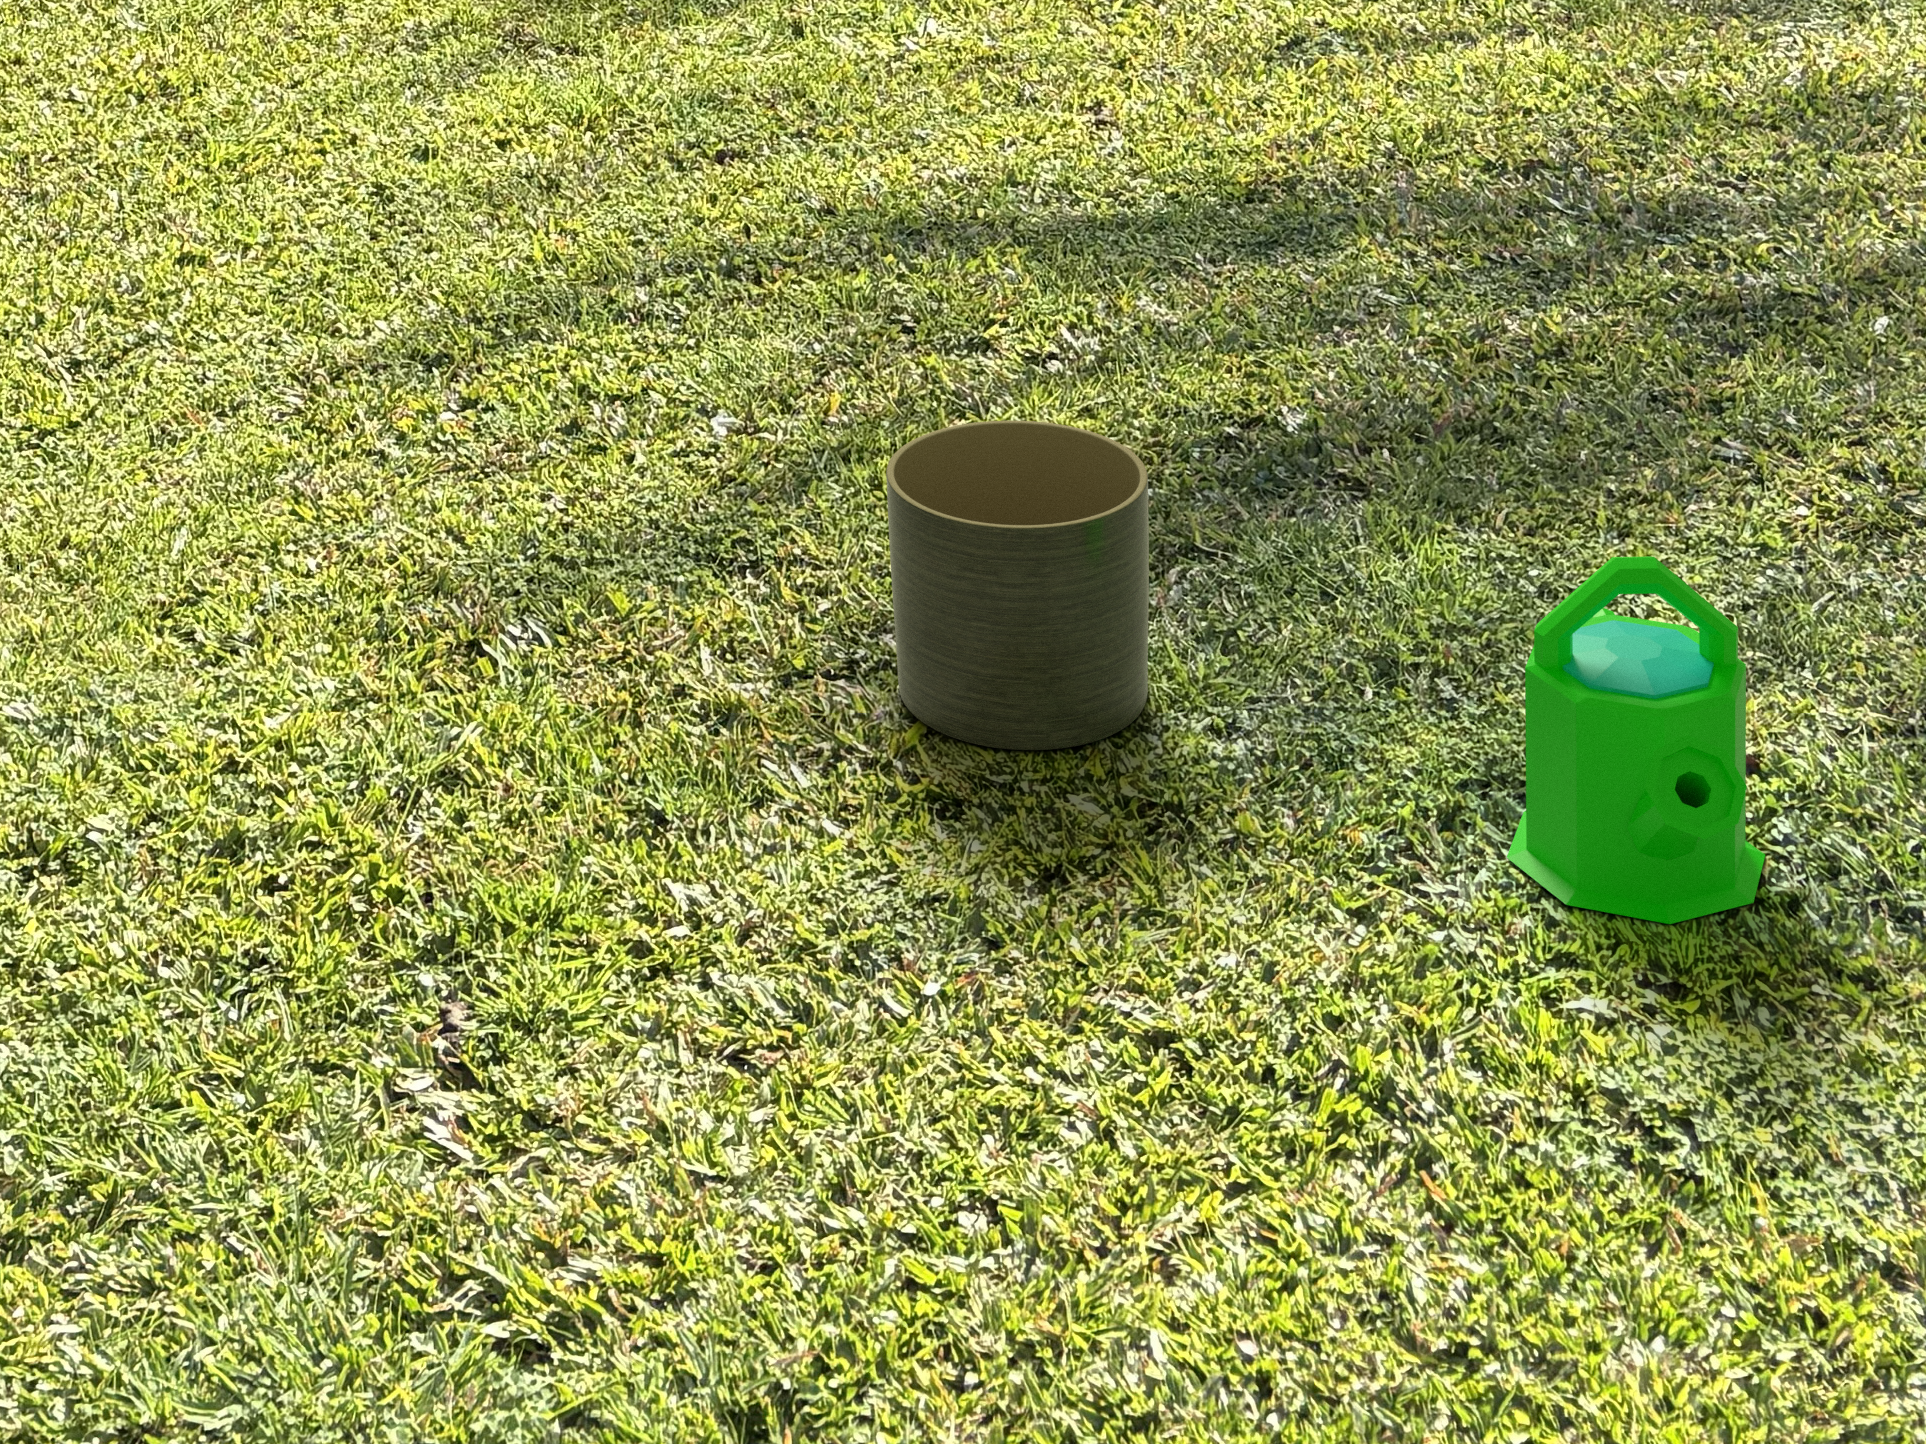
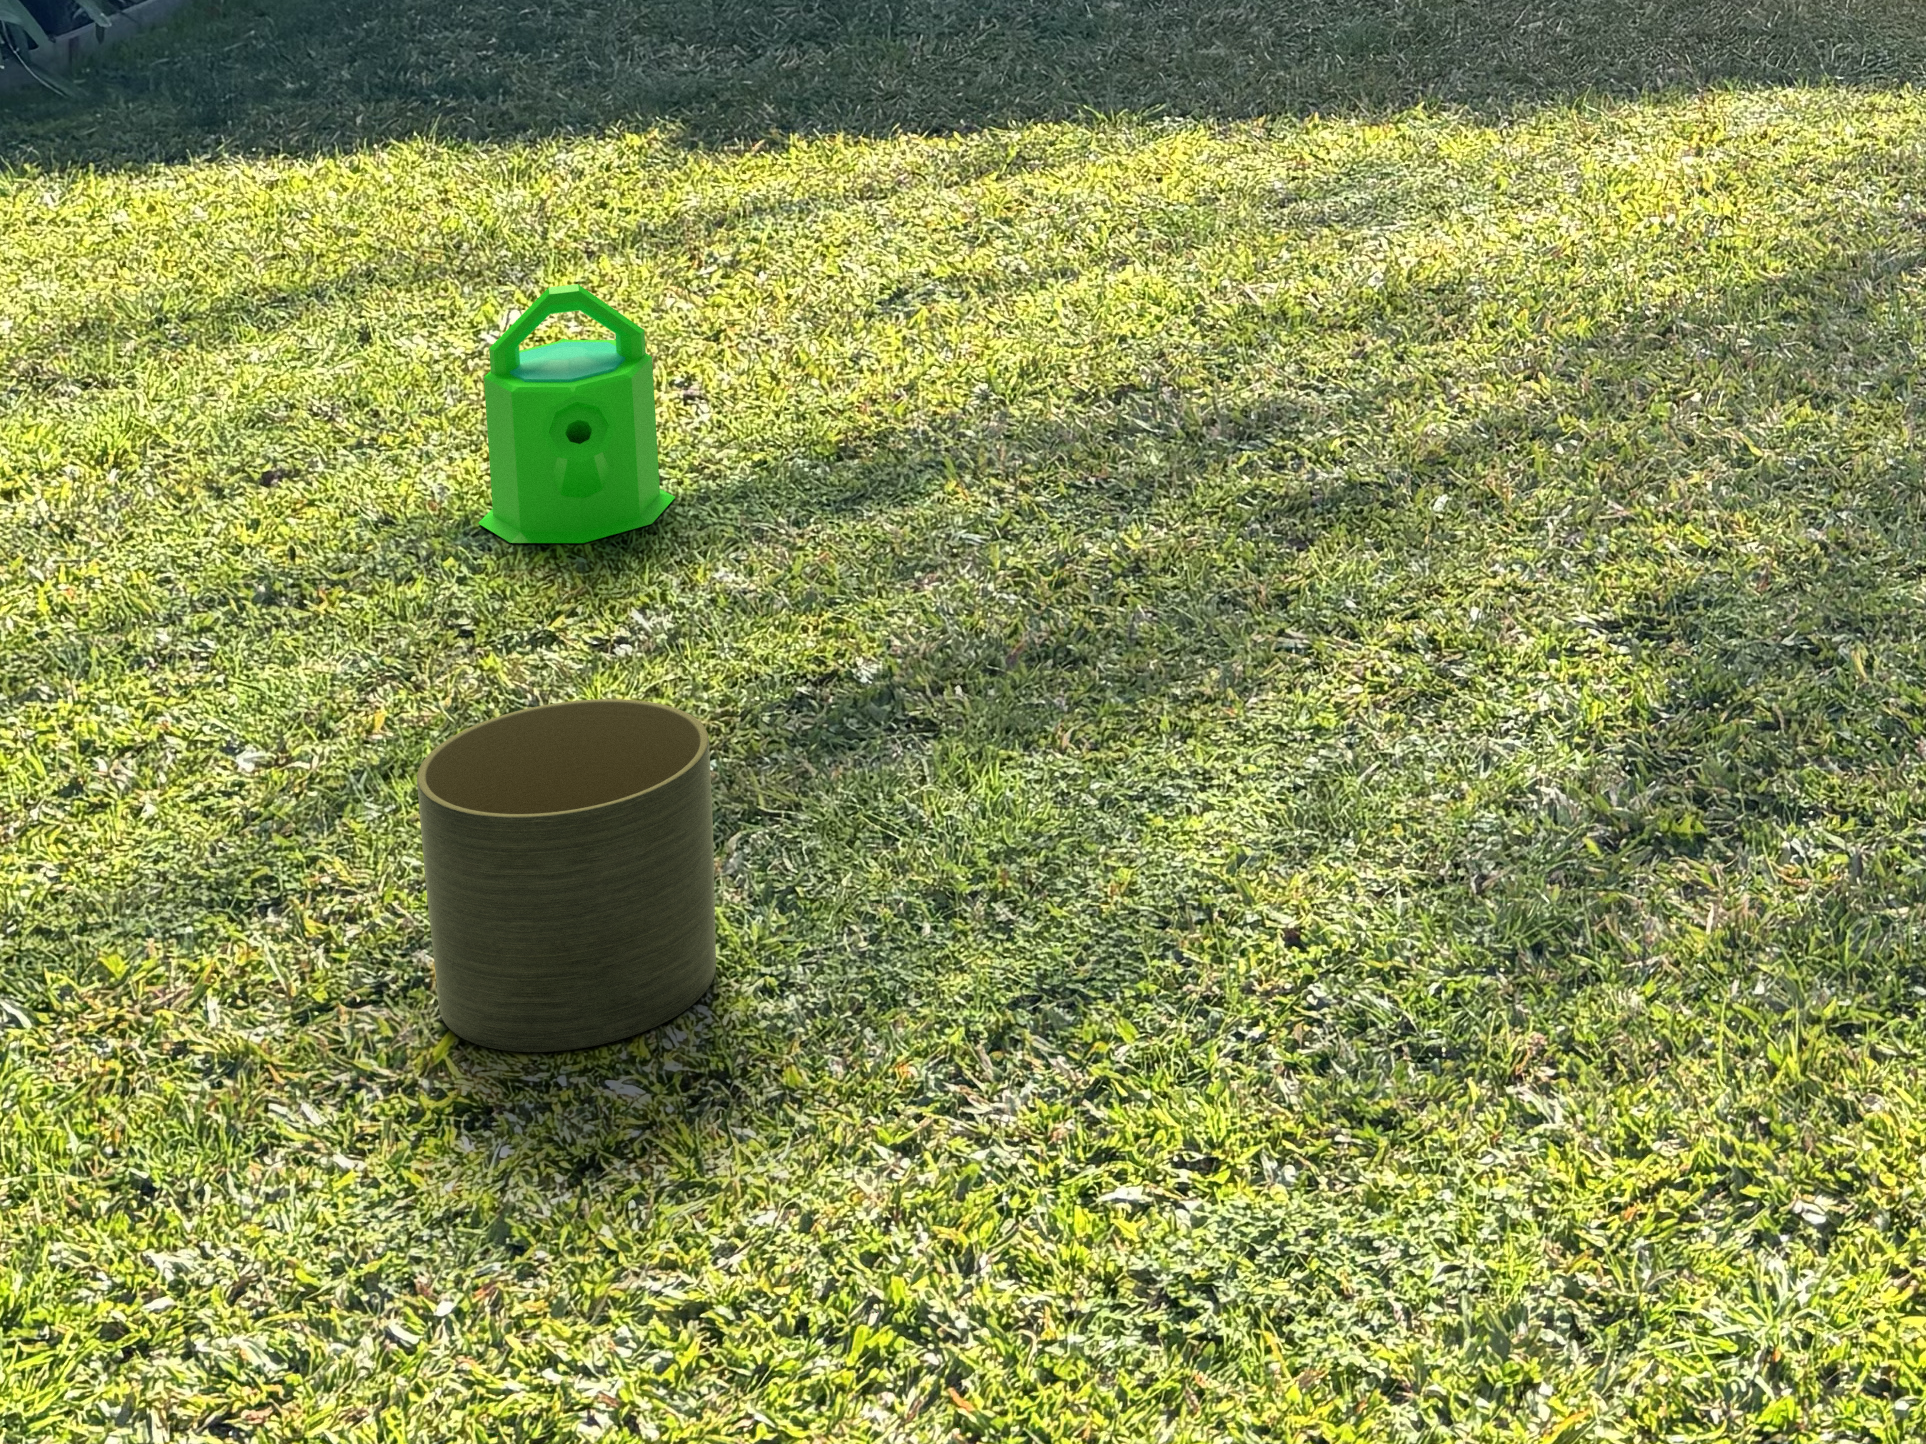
watering can: present [1507,556,1765,924] -> present [478,284,675,543]

